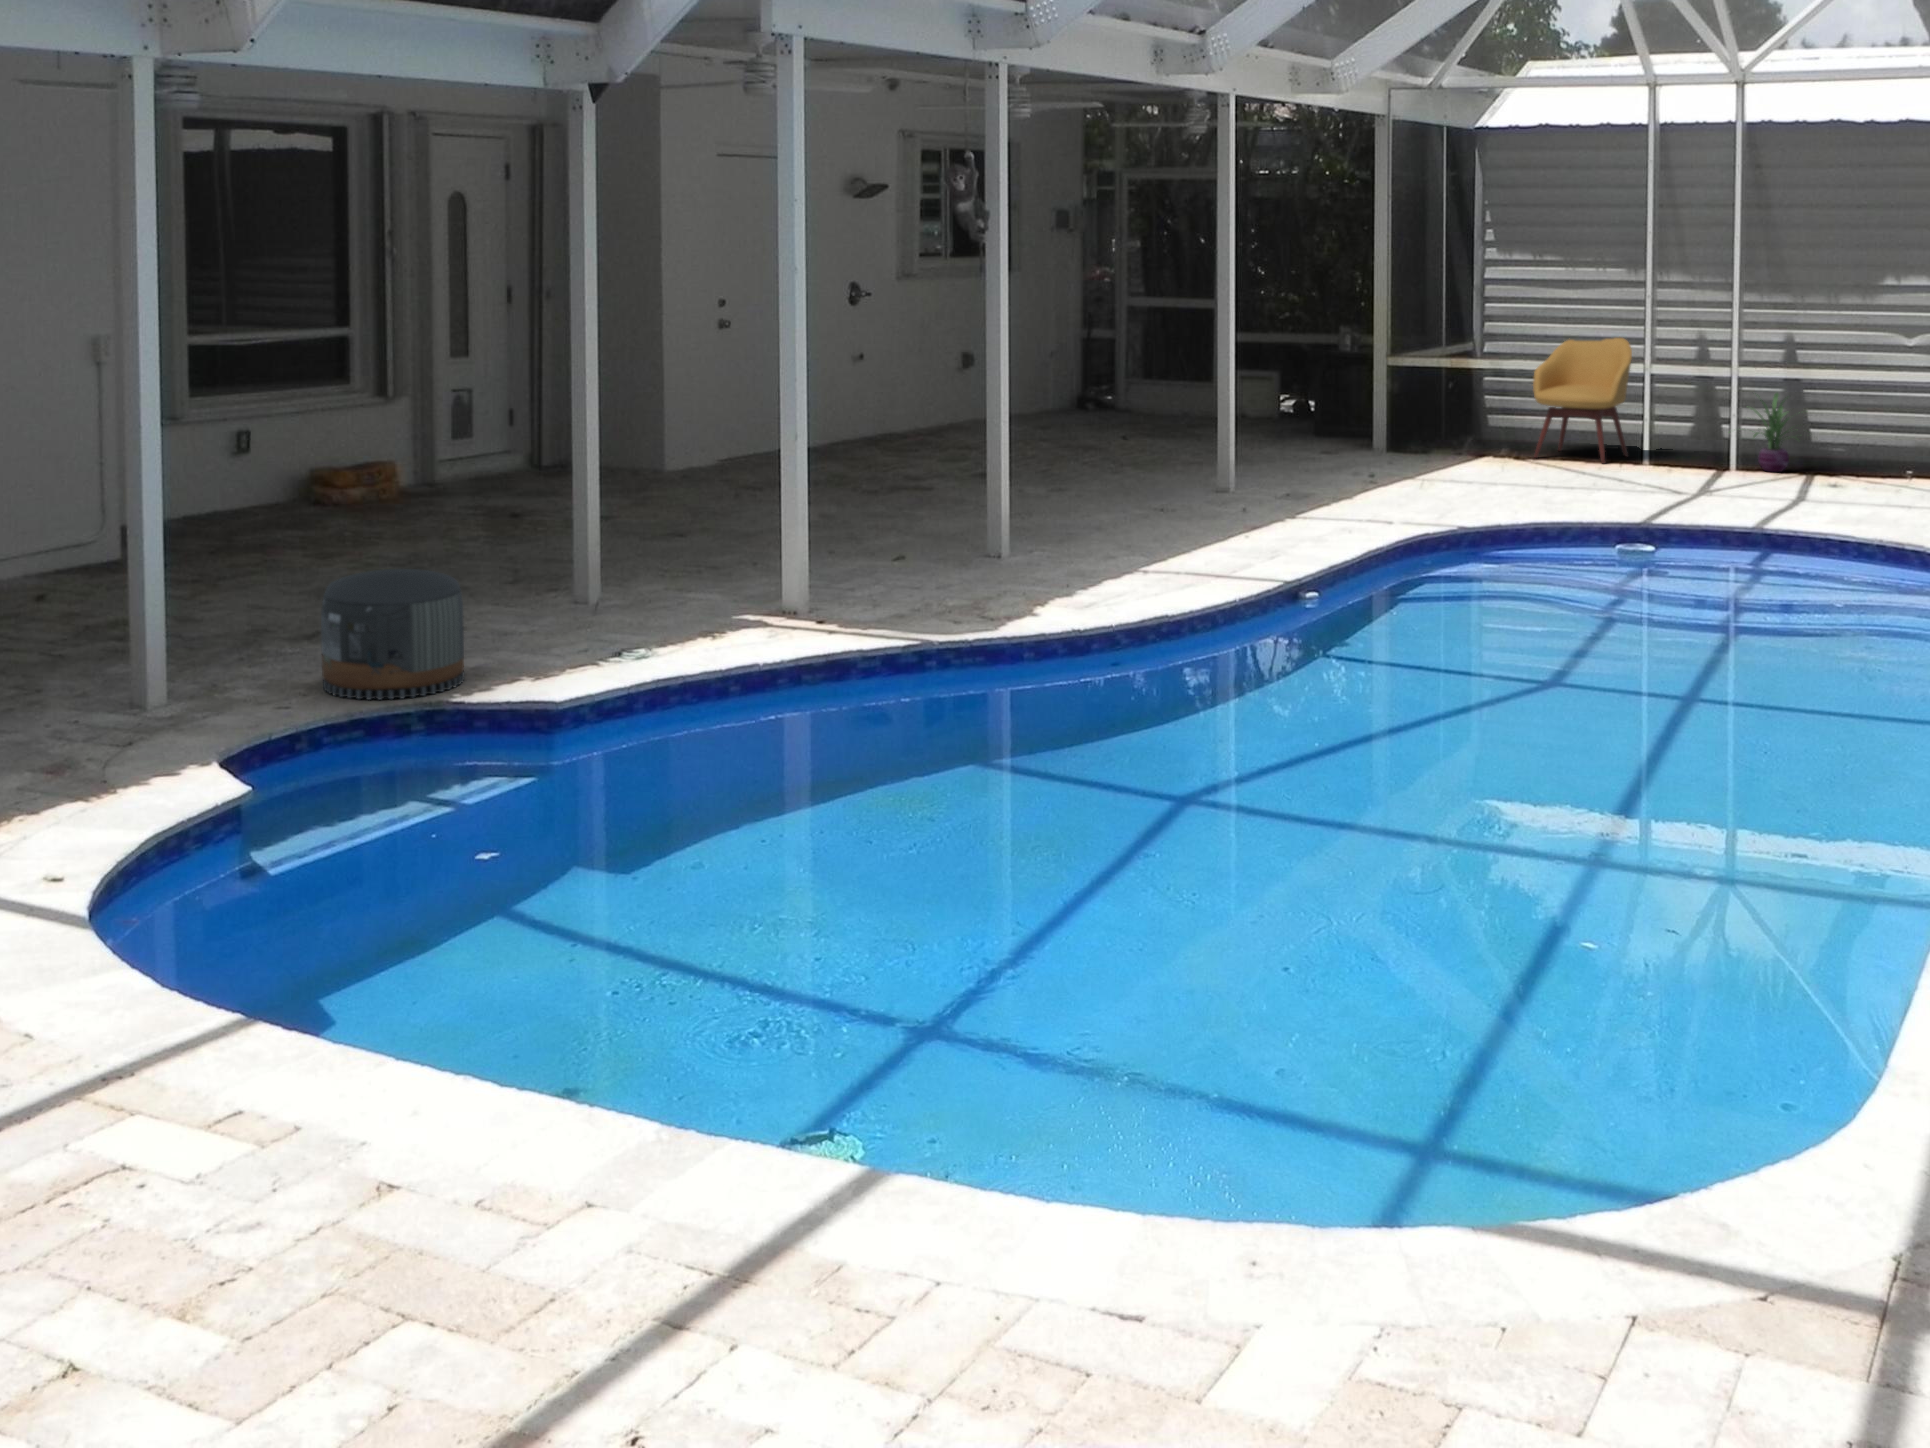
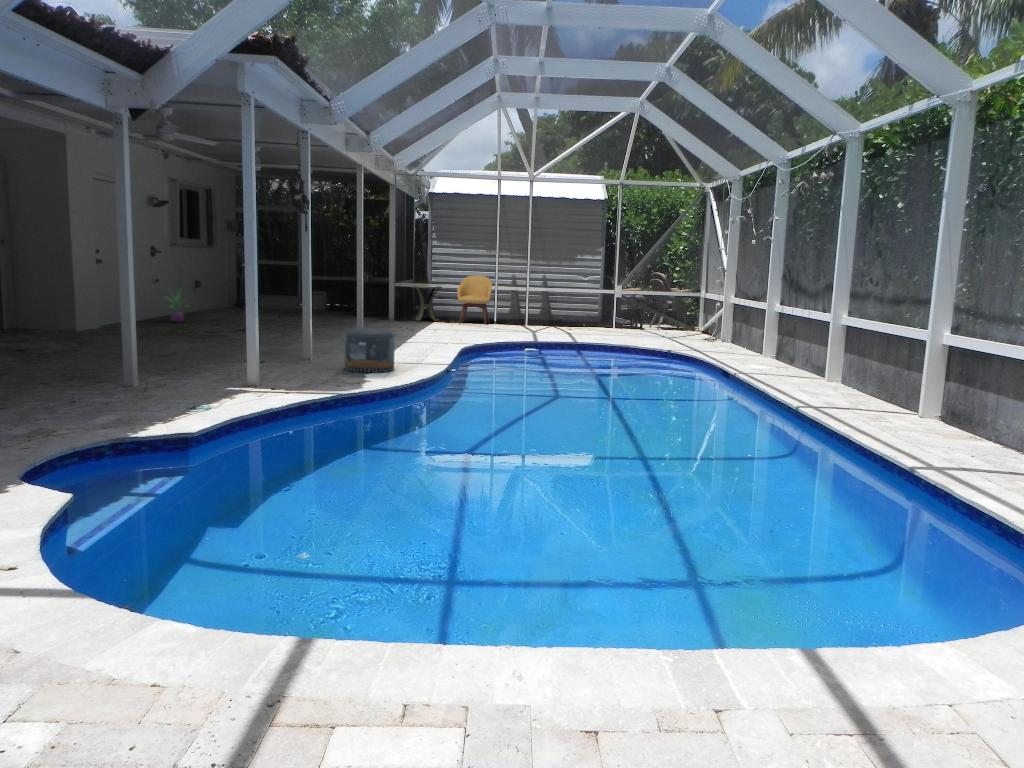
side table: none [1423,359,1504,450] -> present [412,286,442,321]
decorative plant: present [1752,393,1792,472] -> present [166,292,184,323]
pouf: present [321,569,464,700] -> present [344,328,395,372]

